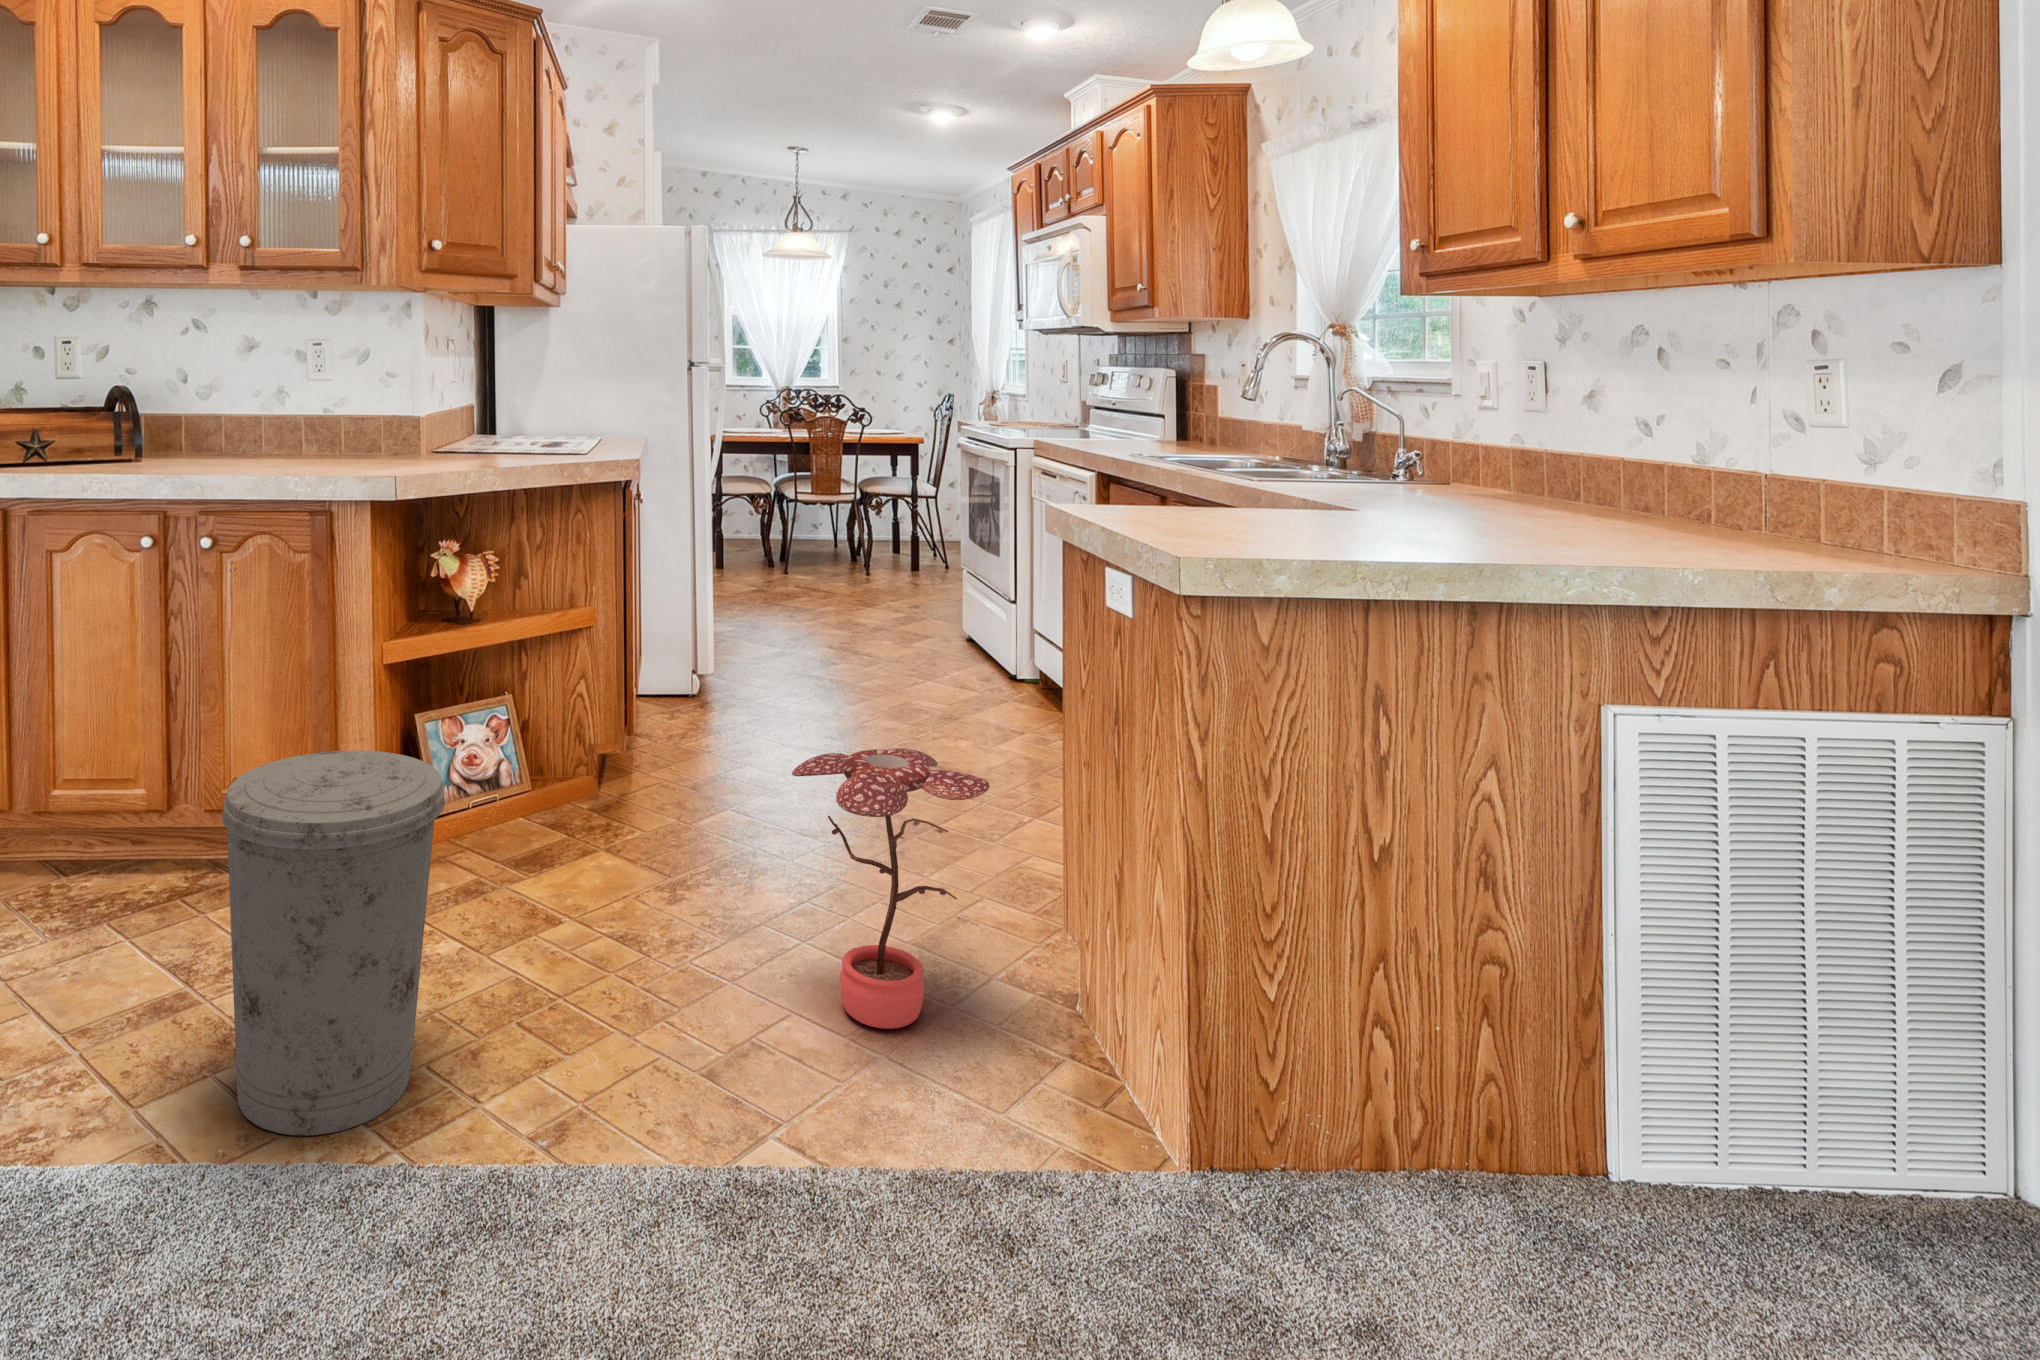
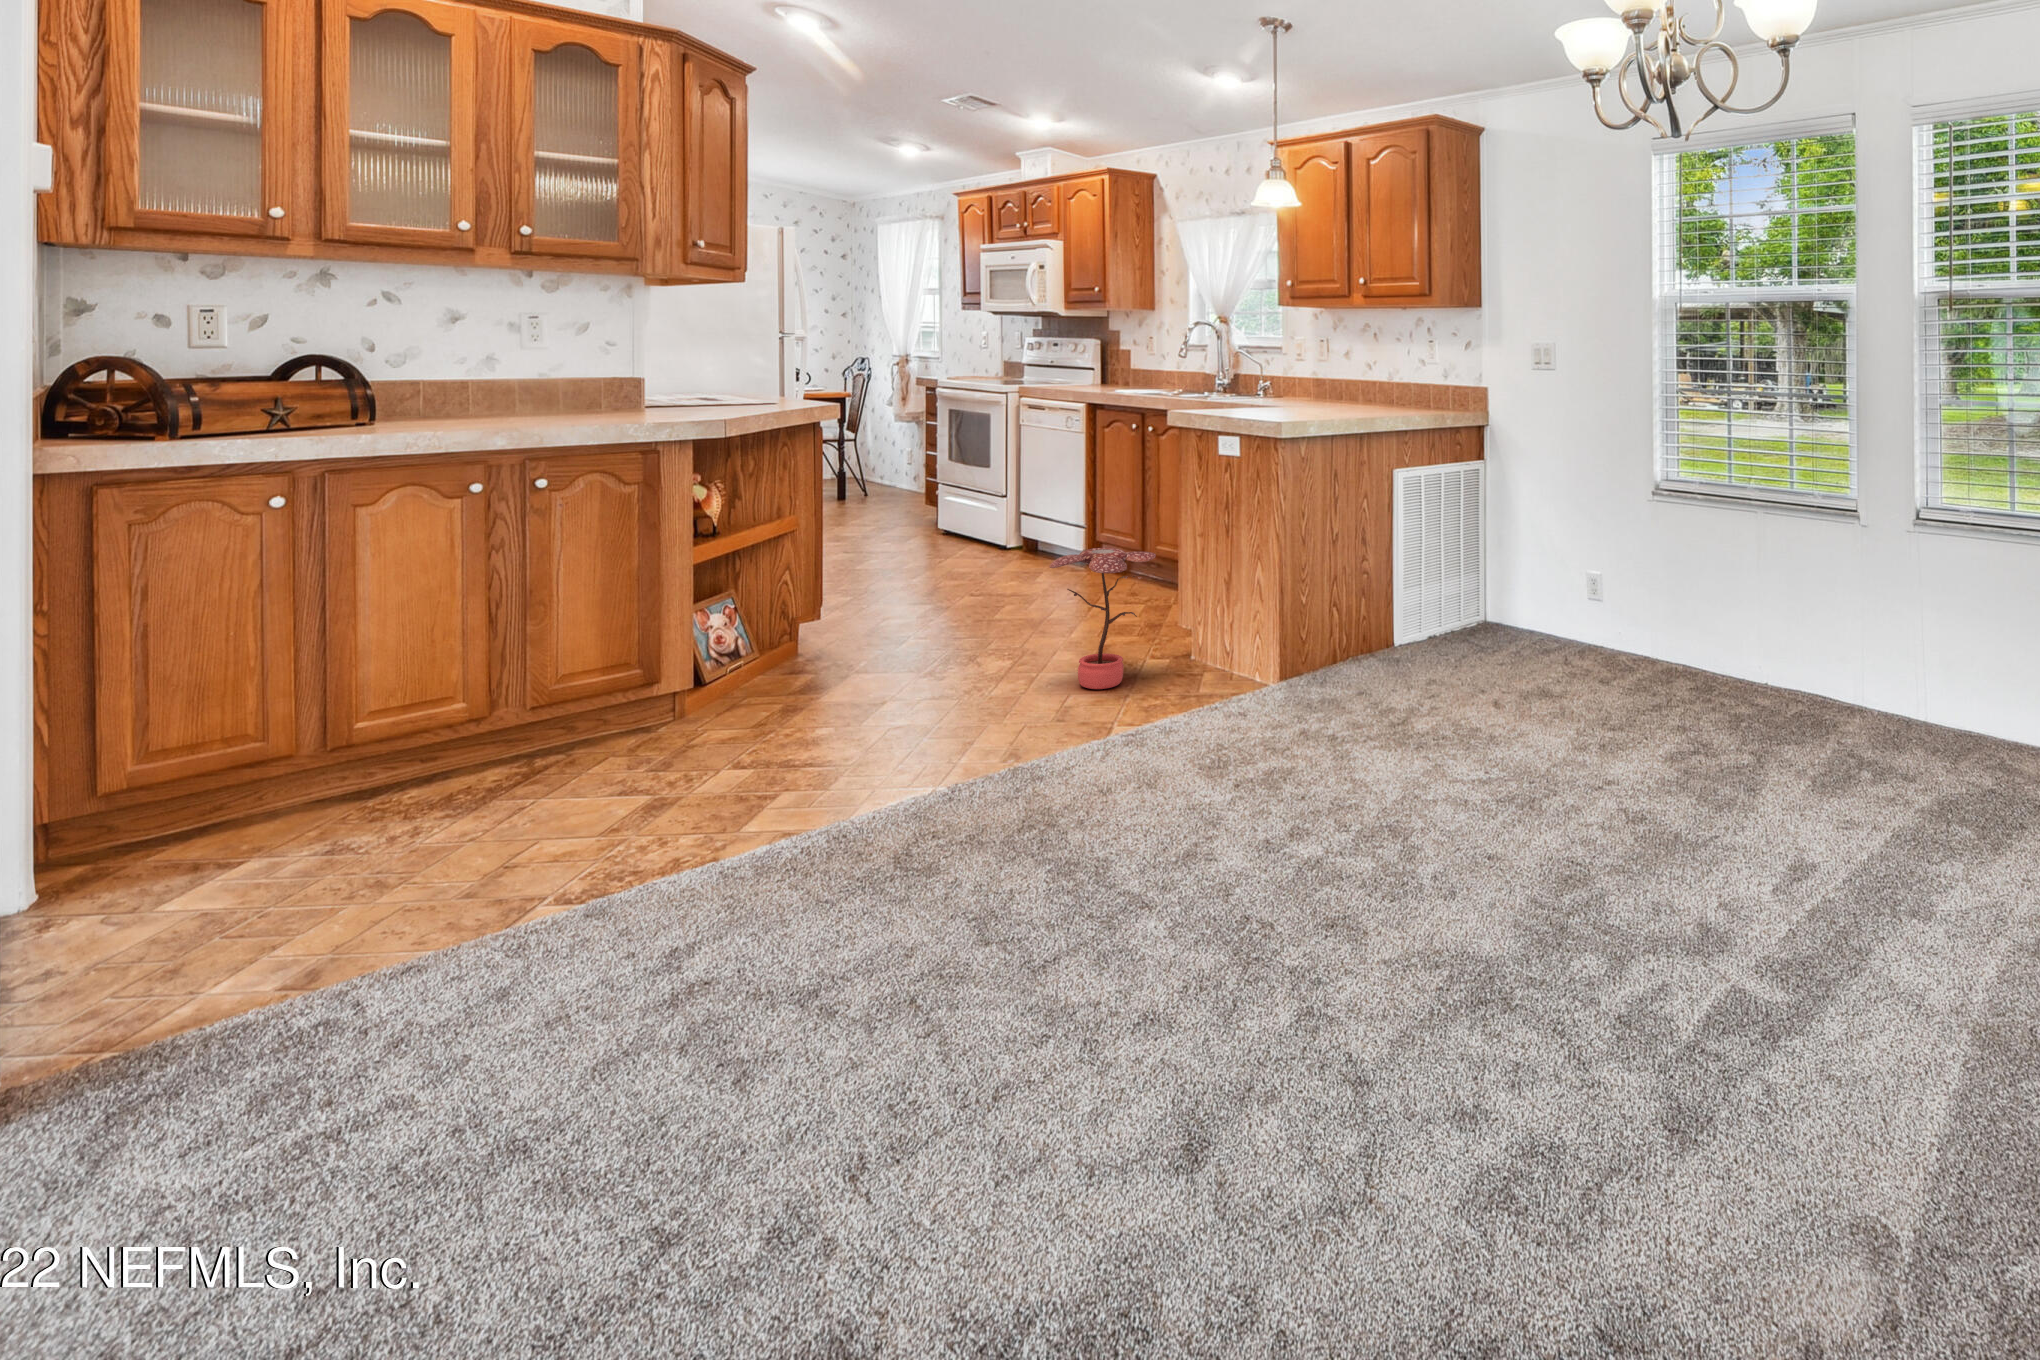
trash can: present [222,751,445,1136] -> none [767,583,914,801]

